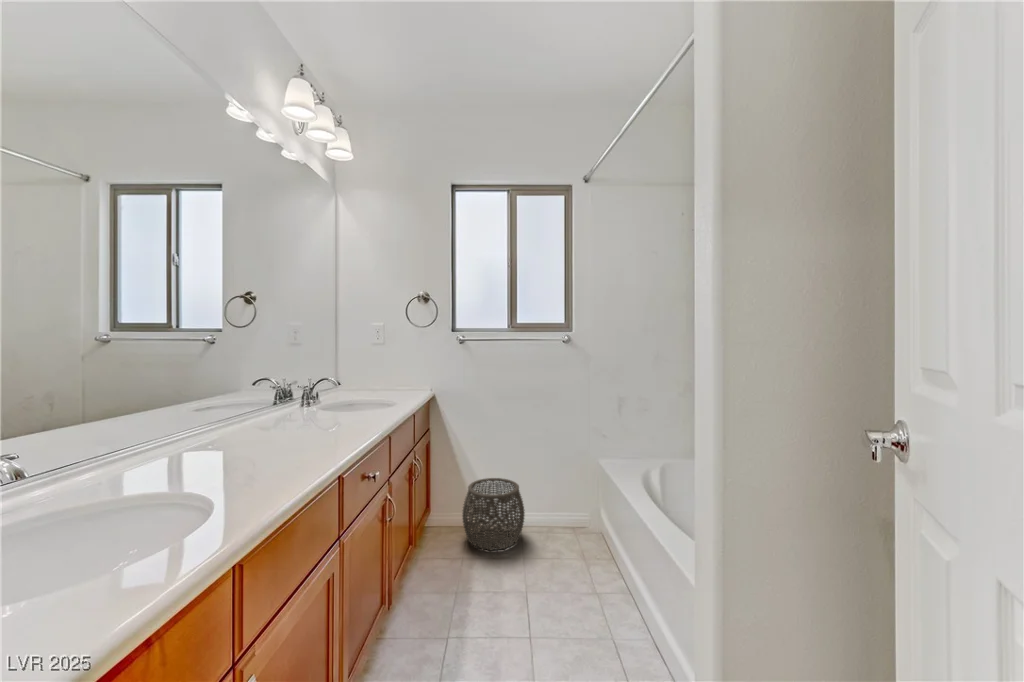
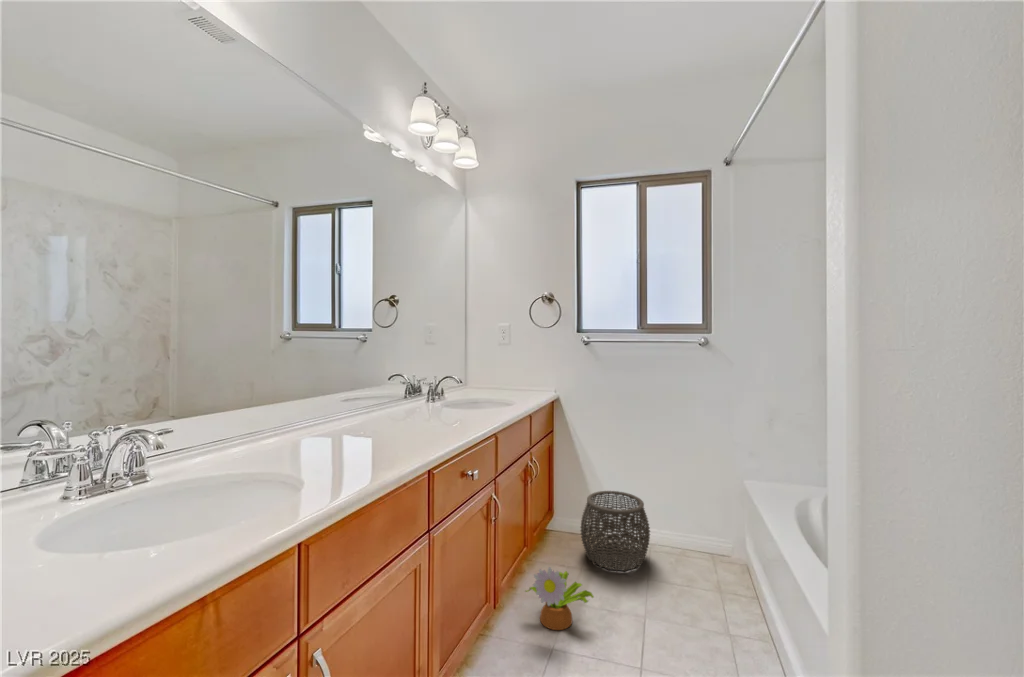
decorative plant: none [418,556,484,614] -> present [526,567,594,630]

